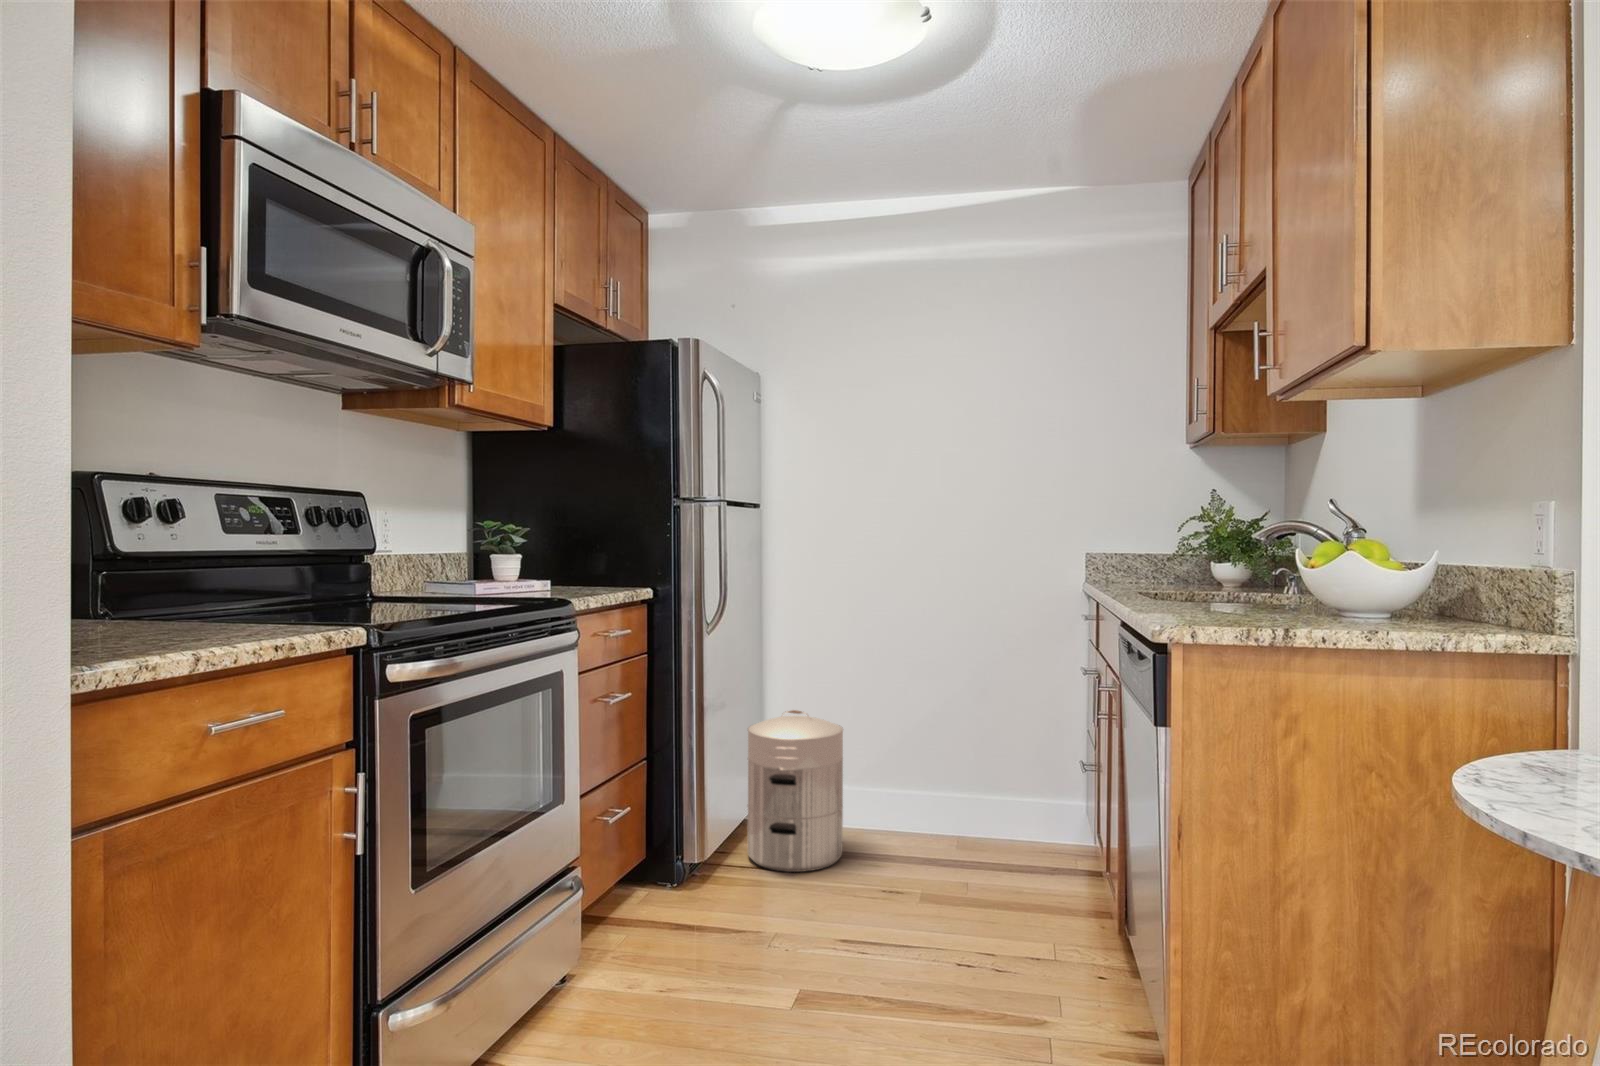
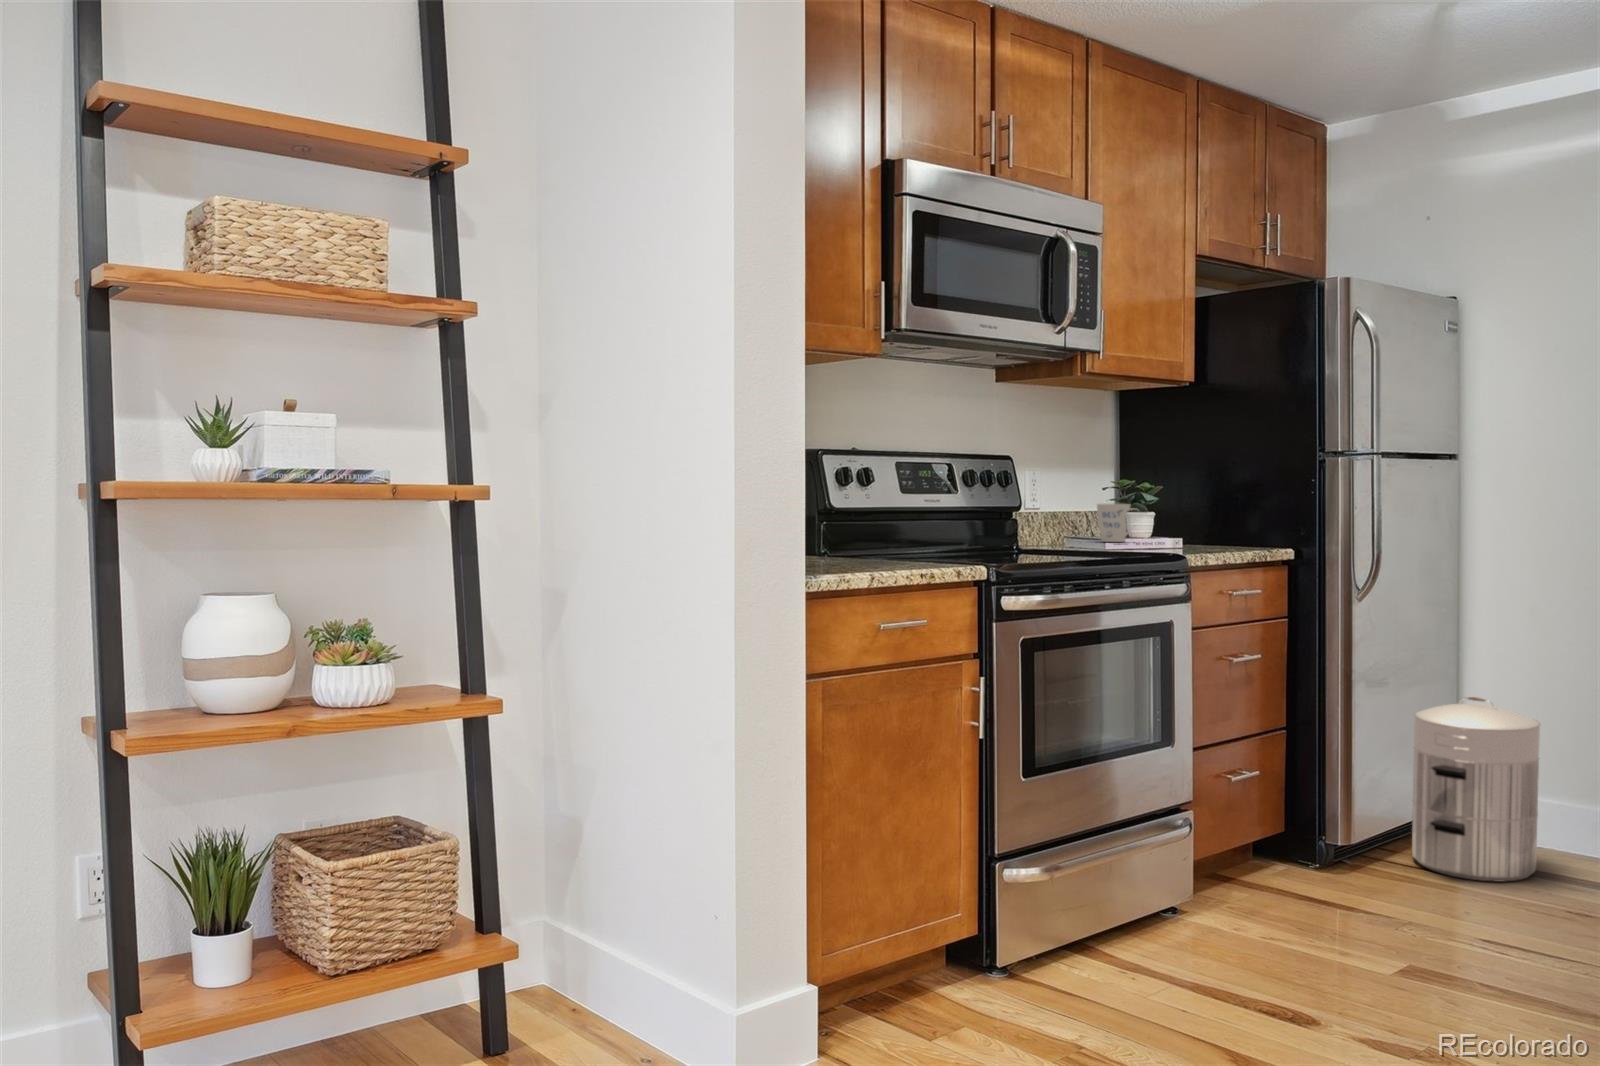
mug: none [455,547,502,586] -> present [1097,504,1135,542]

